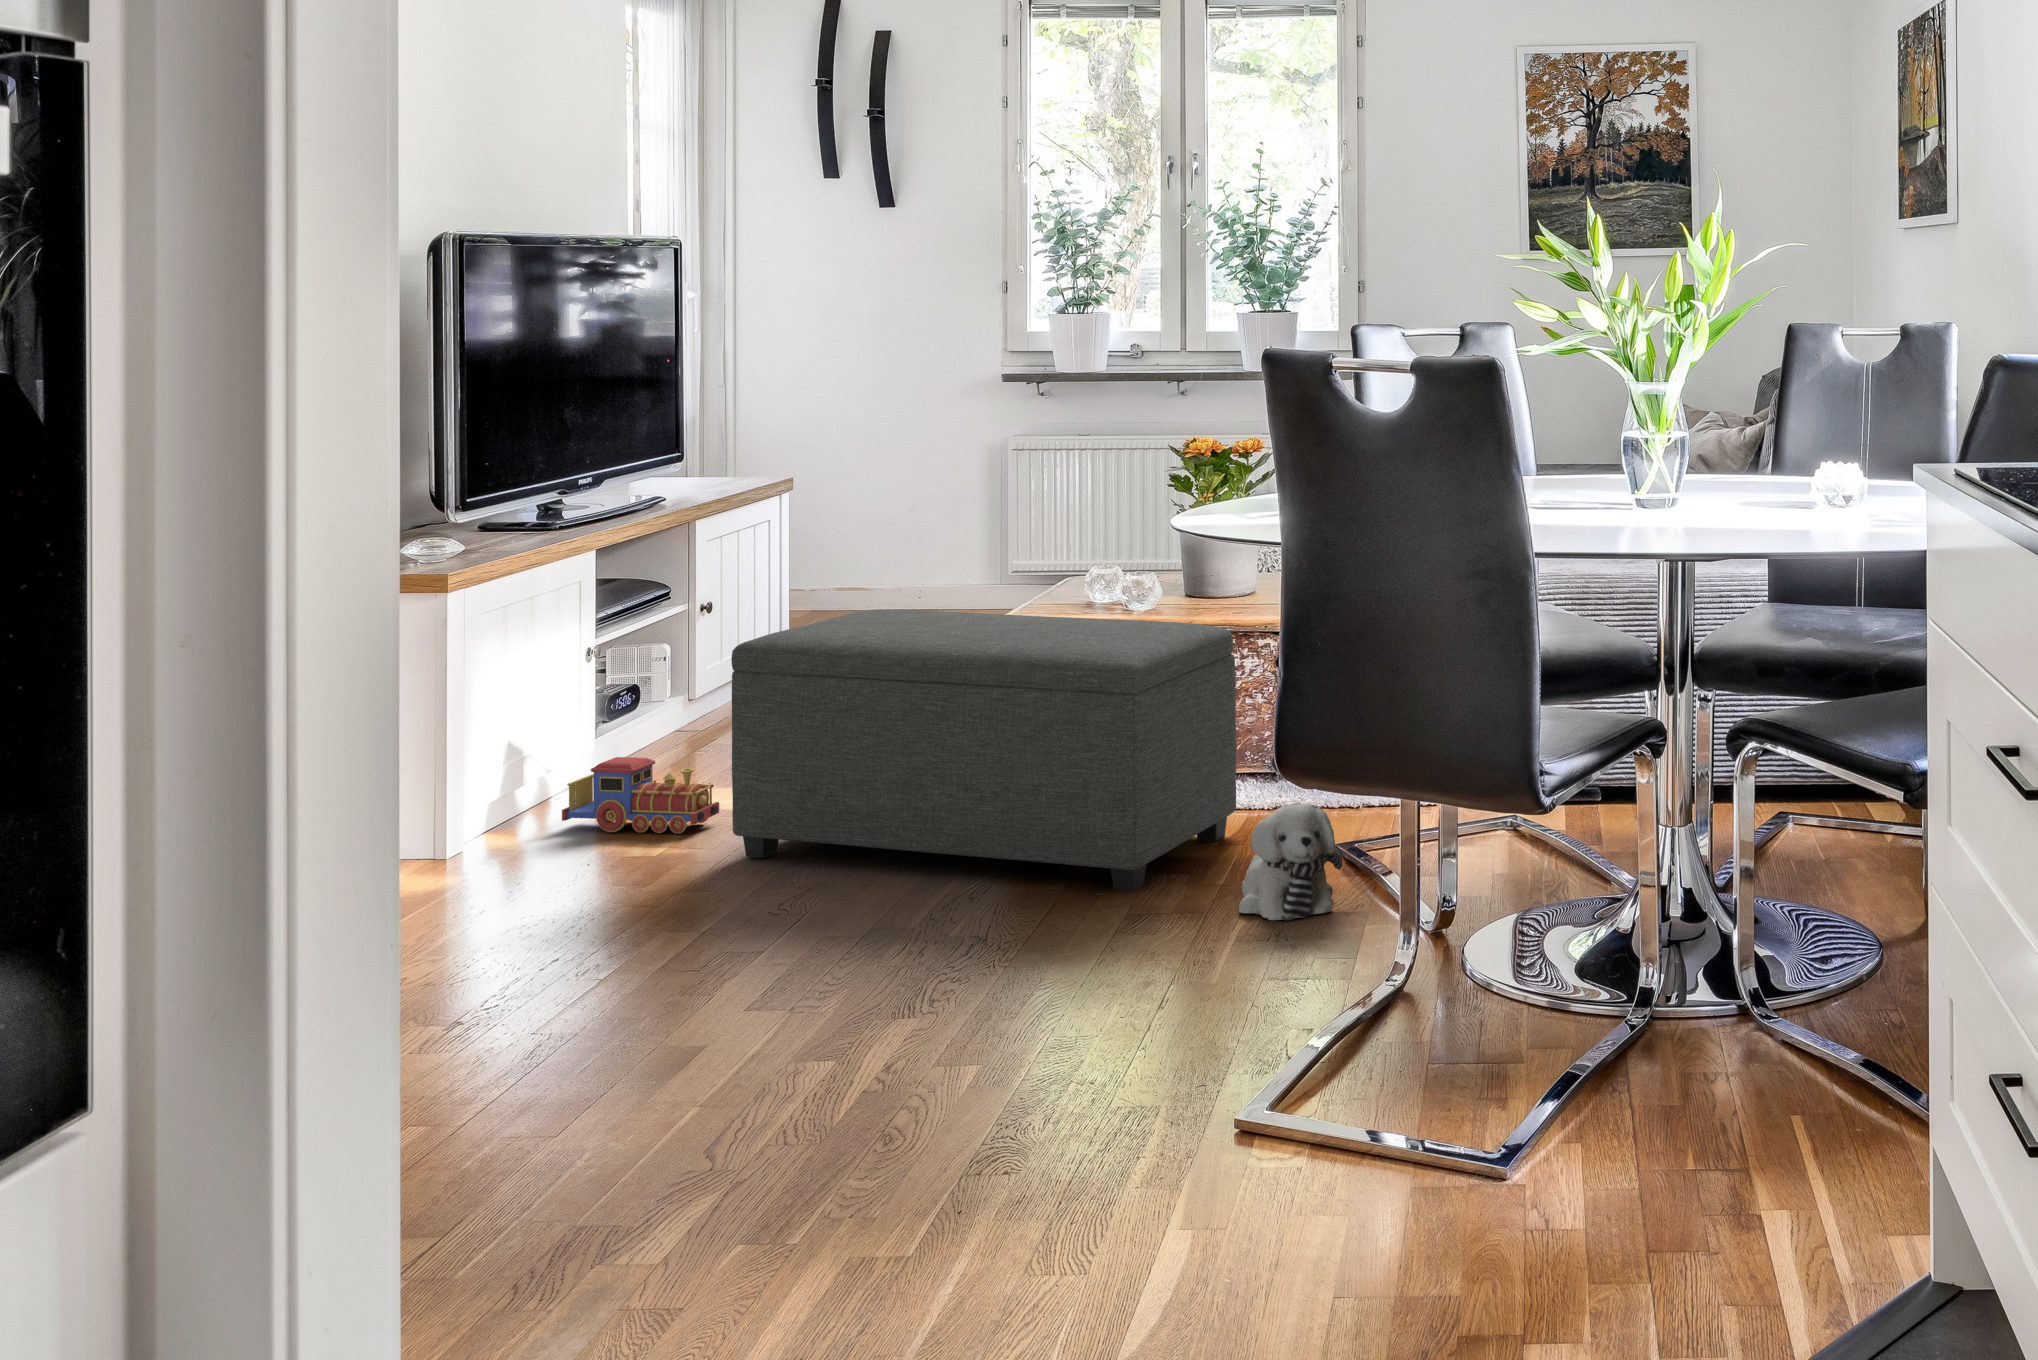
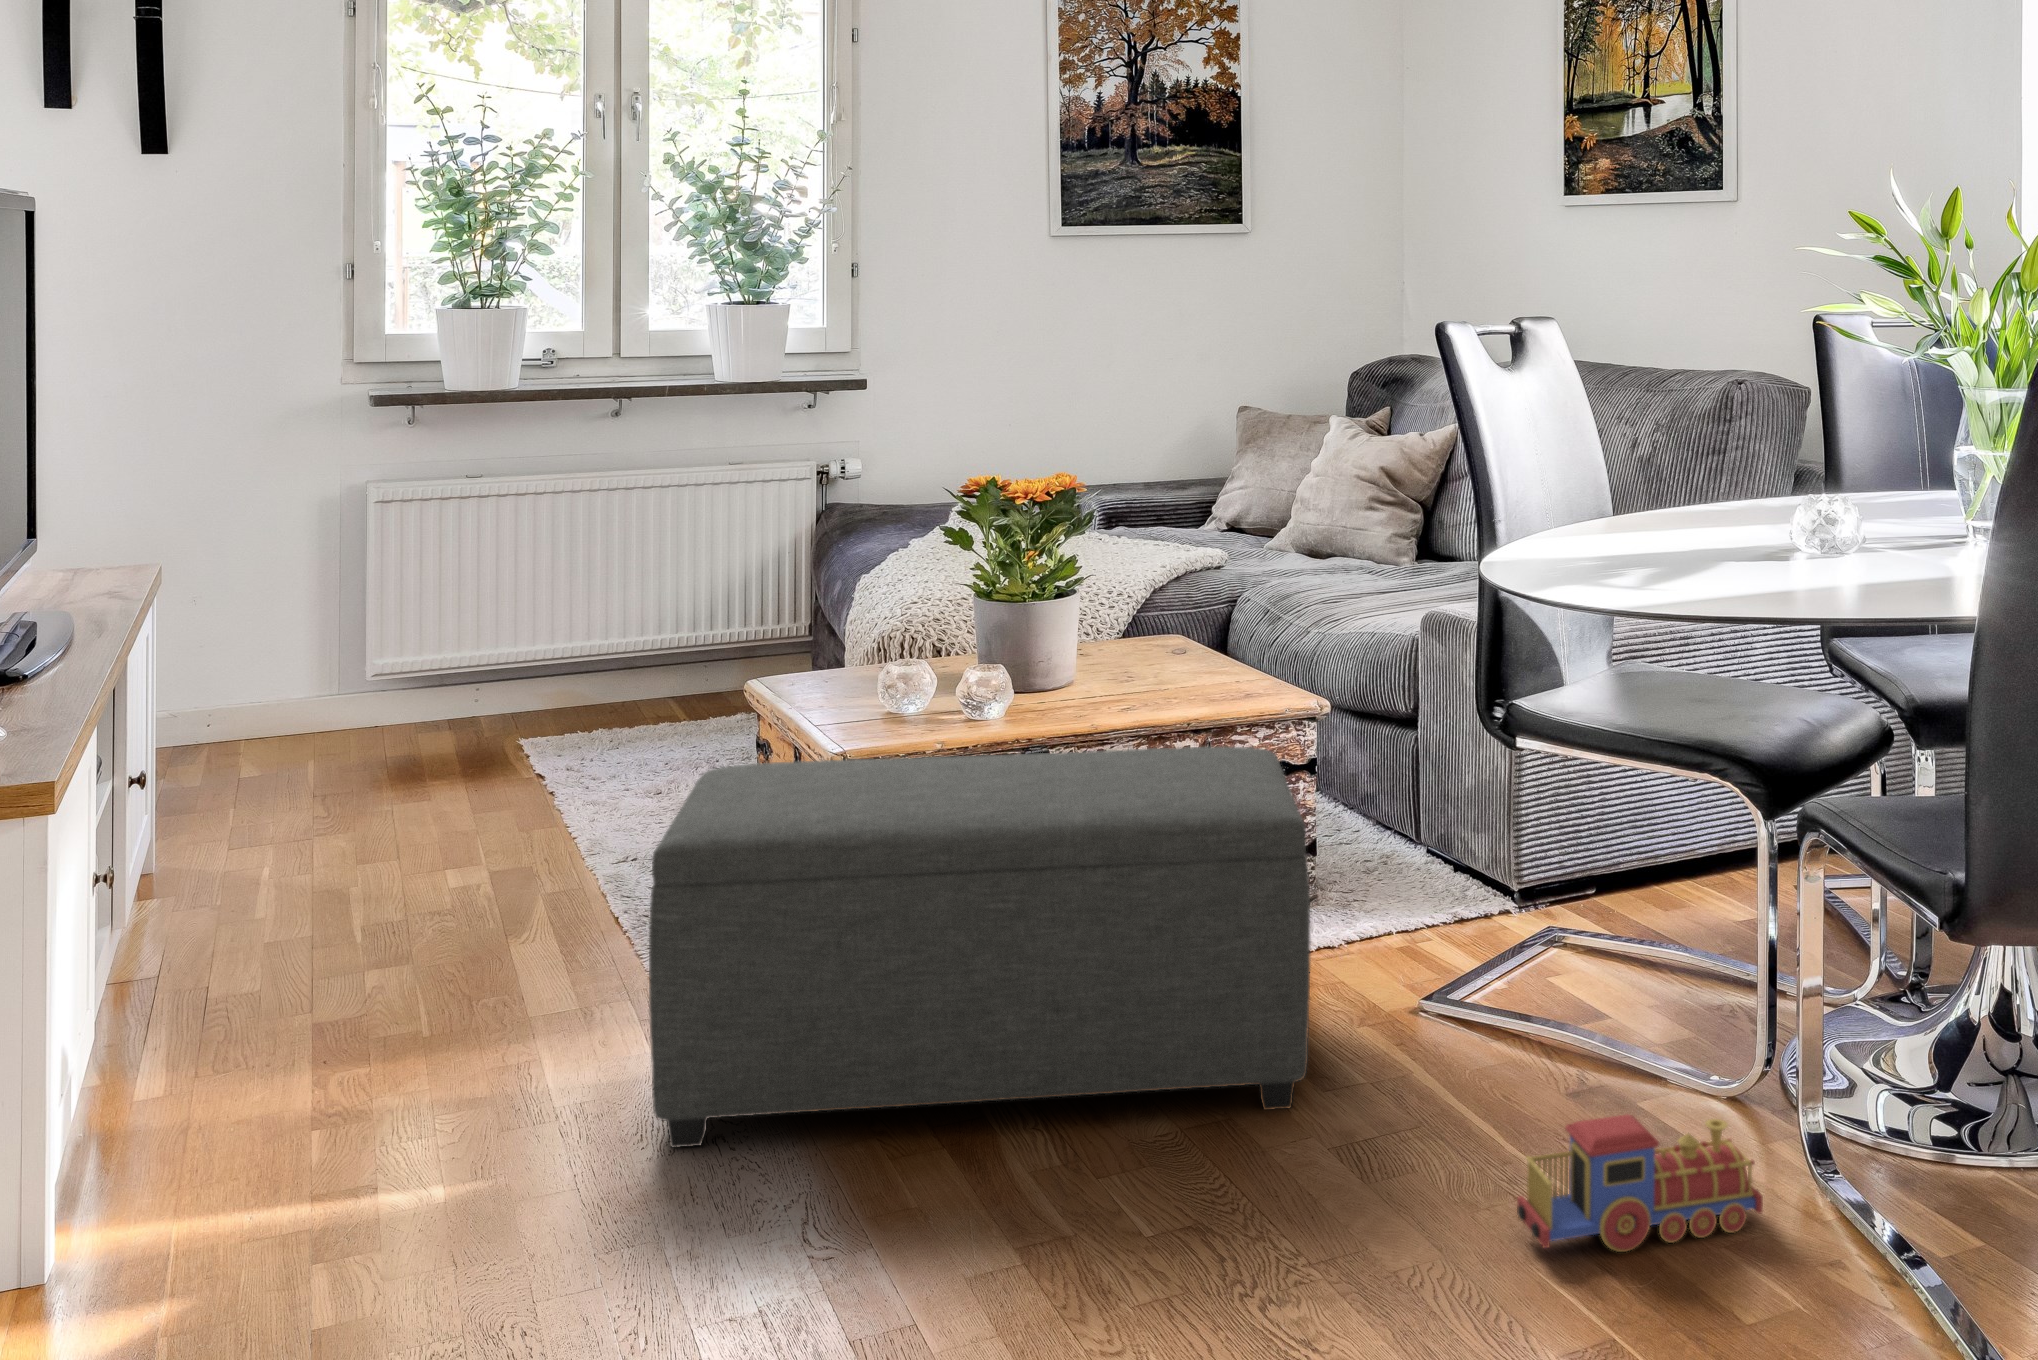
toy train: present [562,757,719,834] -> present [1517,1114,1763,1252]
plush toy: present [1239,804,1342,921] -> none [1406,968,1578,1119]

